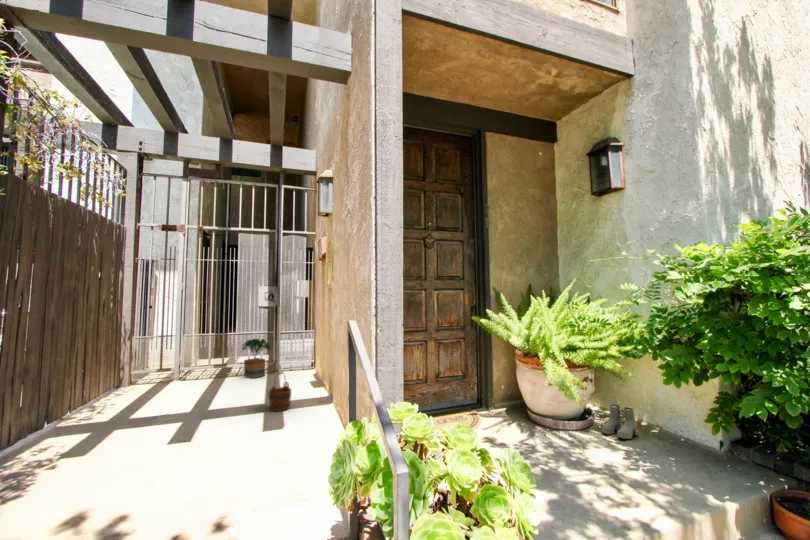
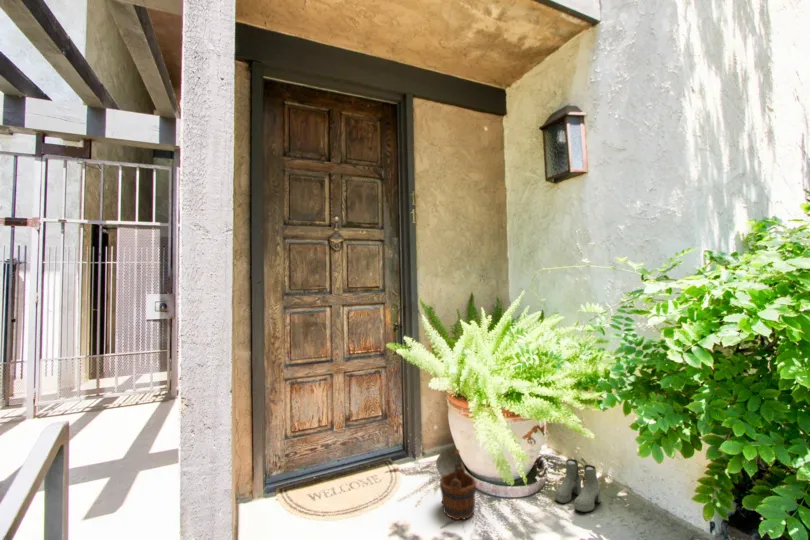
potted tree: present [242,339,271,379] -> none [115,361,159,414]
wooden bucket: present [269,372,291,411] -> present [440,449,476,520]

